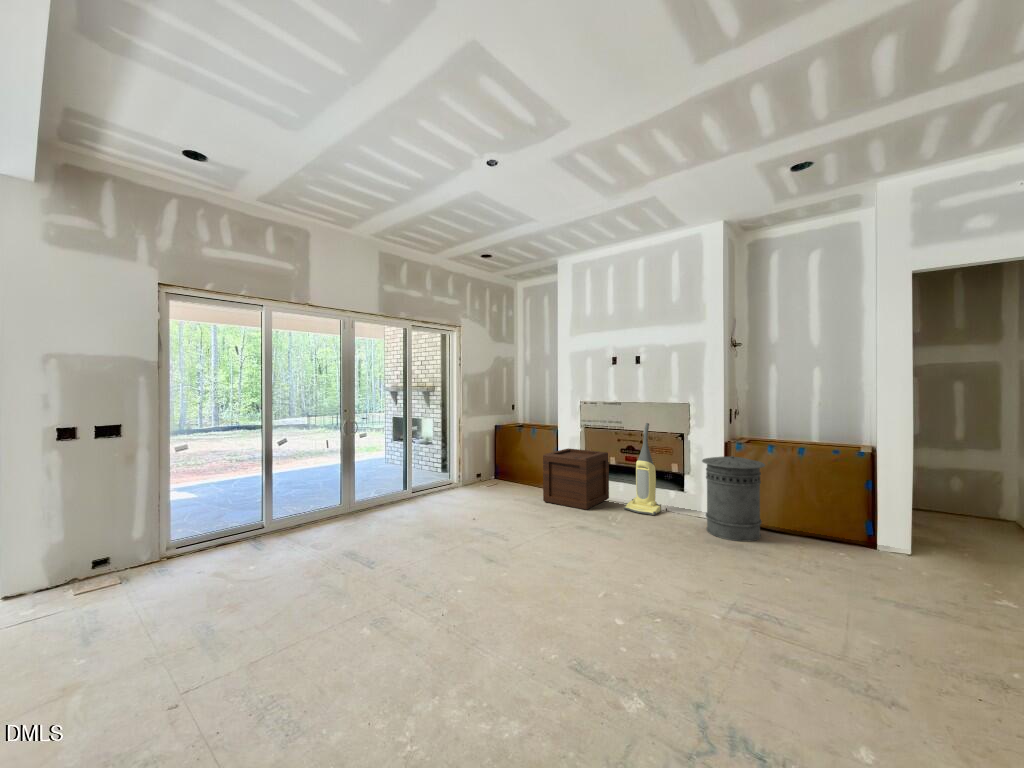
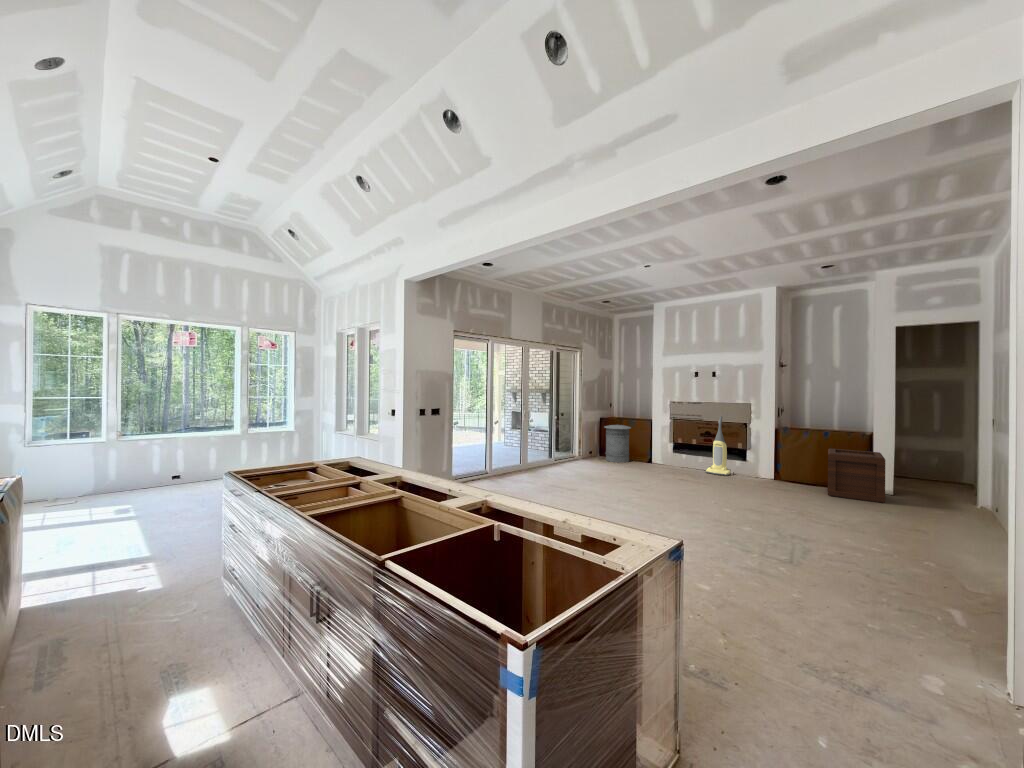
wooden crate: present [543,448,609,510] -> present [828,448,885,503]
trash can: present [702,456,765,541] -> present [605,425,631,463]

